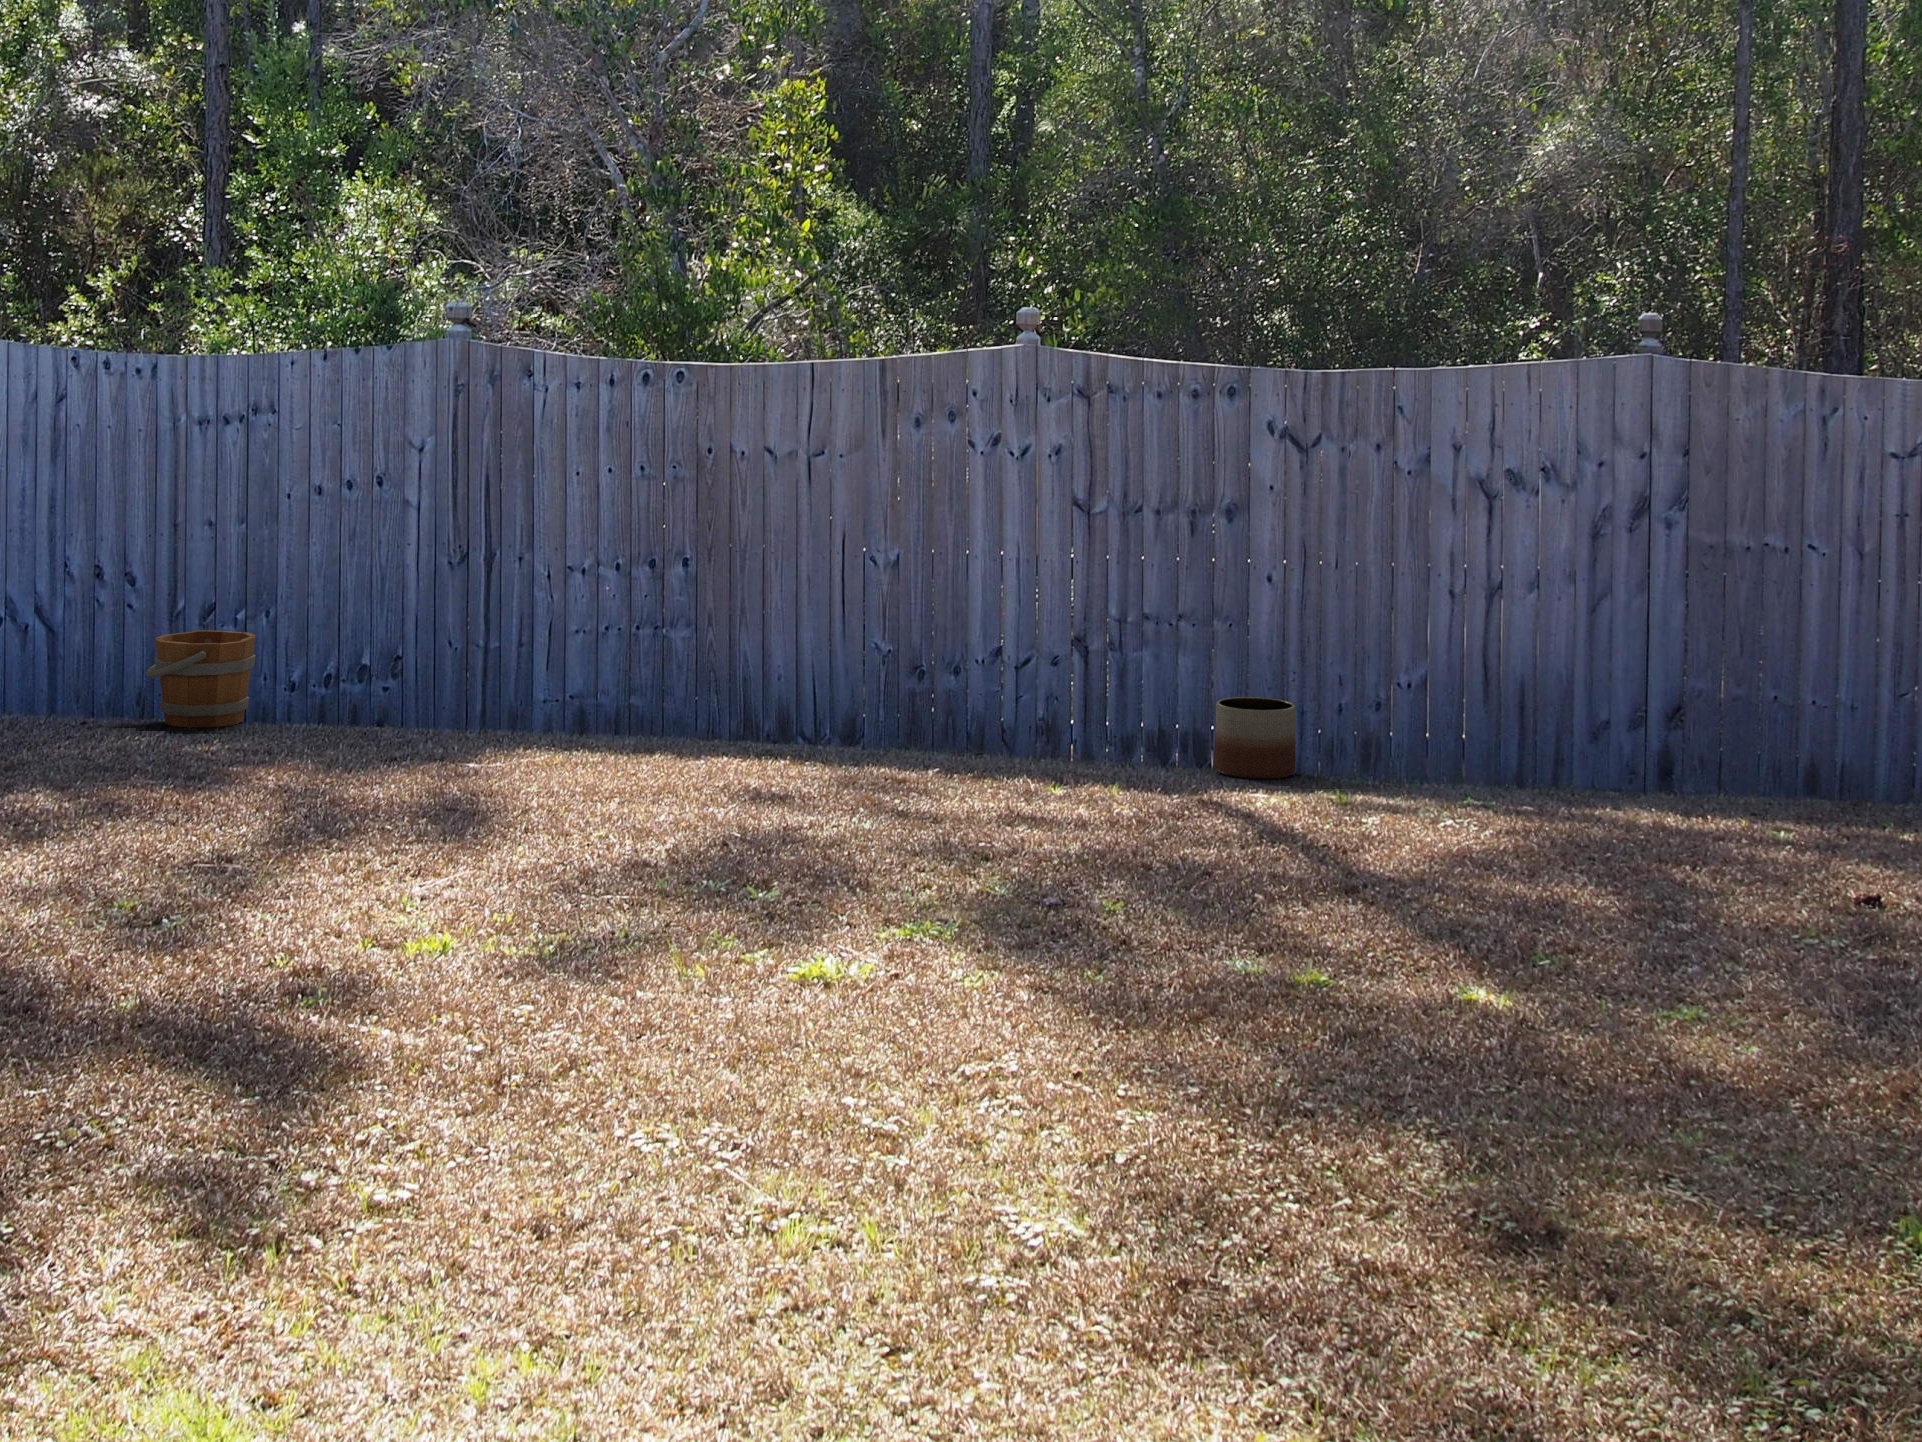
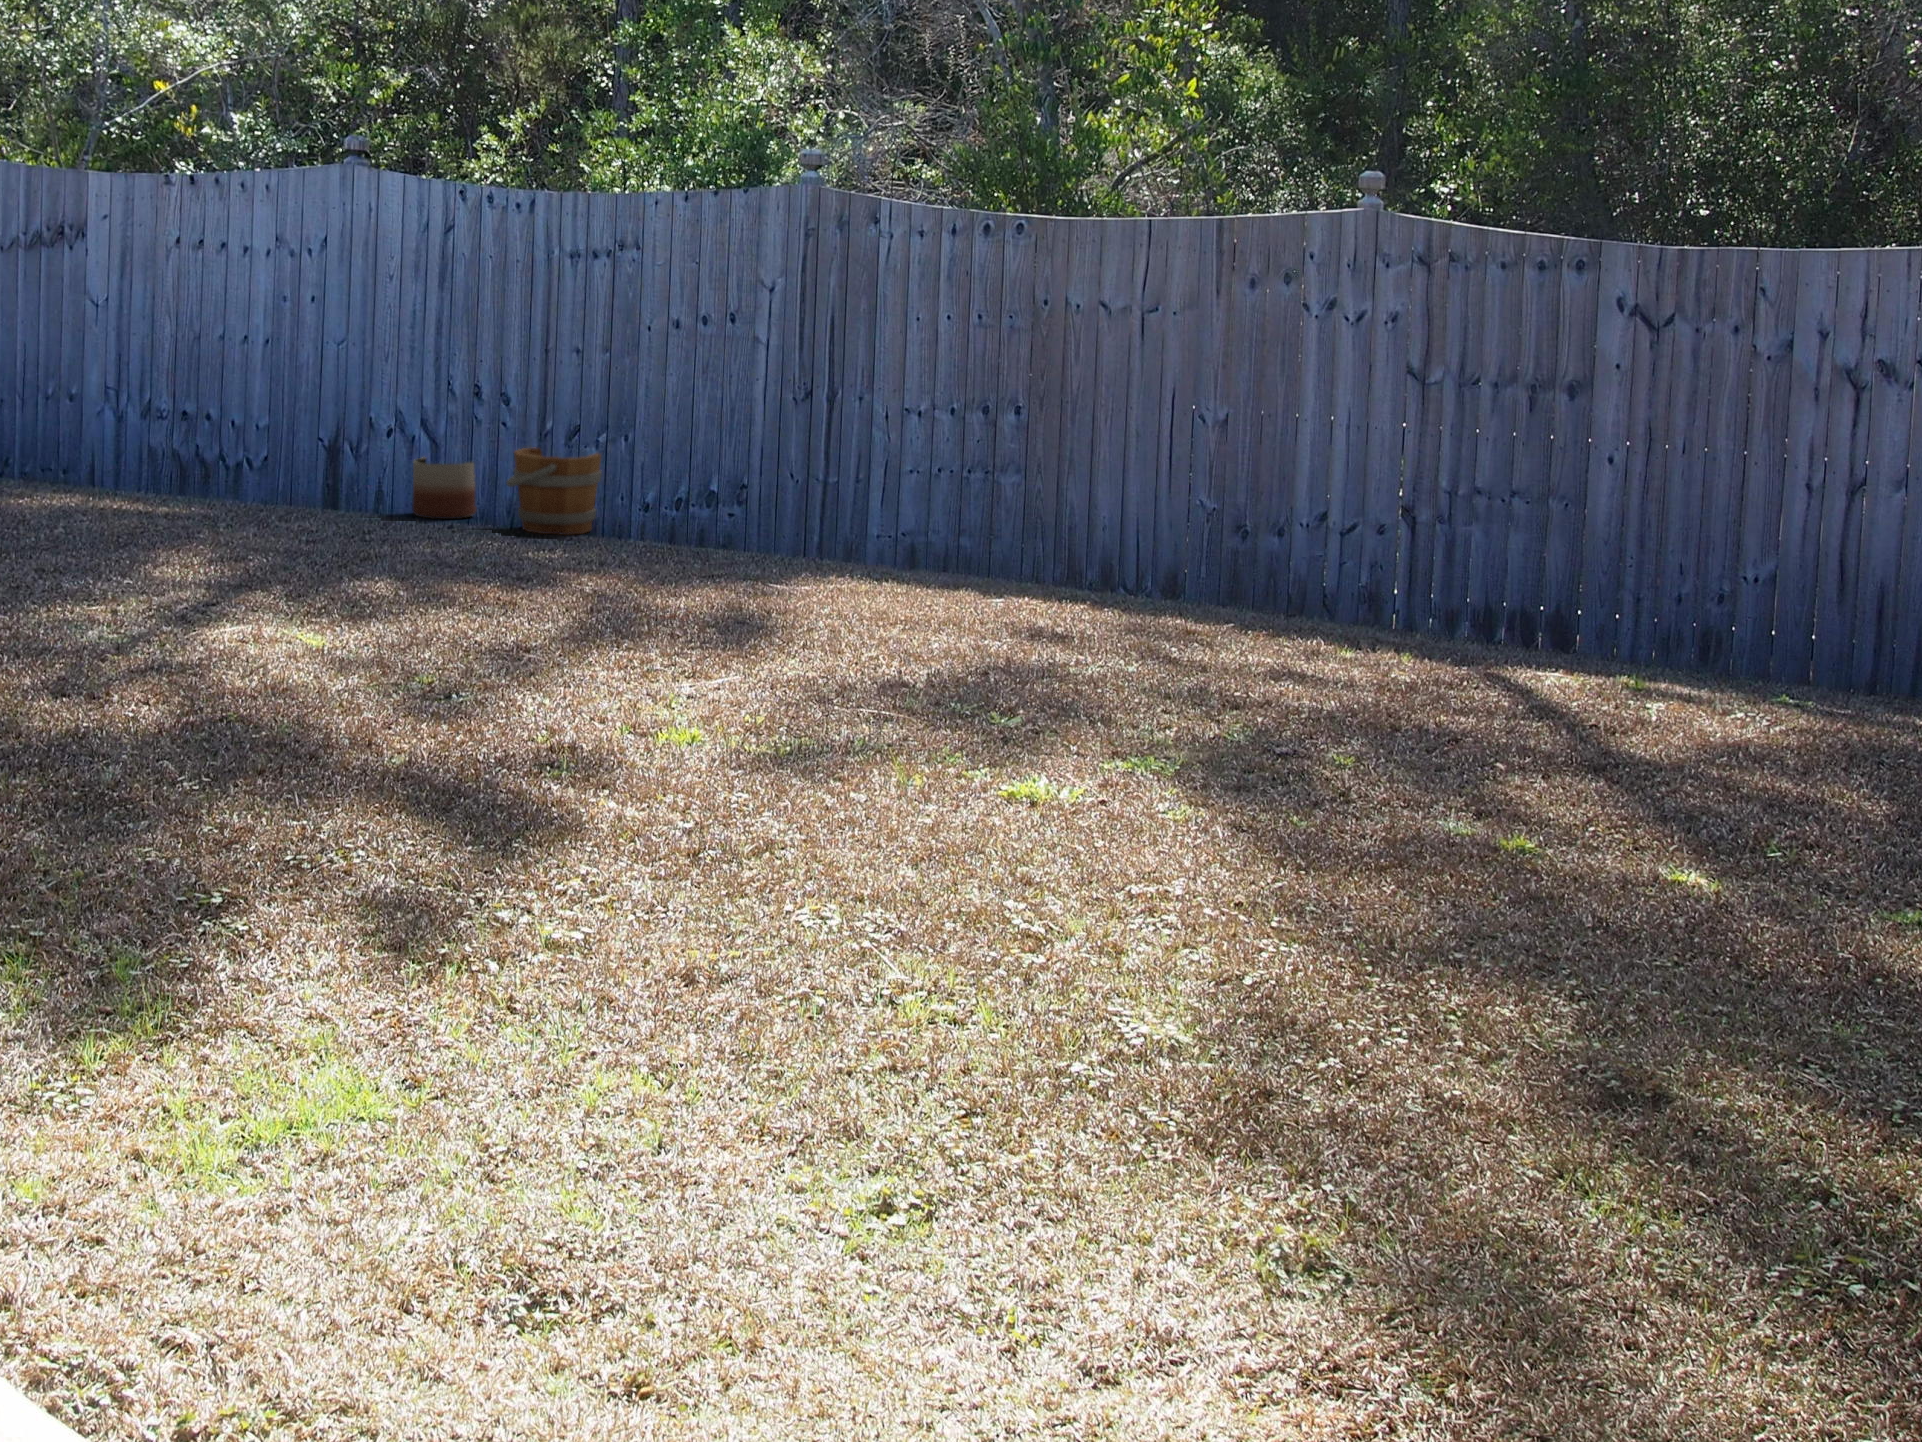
planter: present [1214,697,1296,779] -> present [412,457,477,519]

